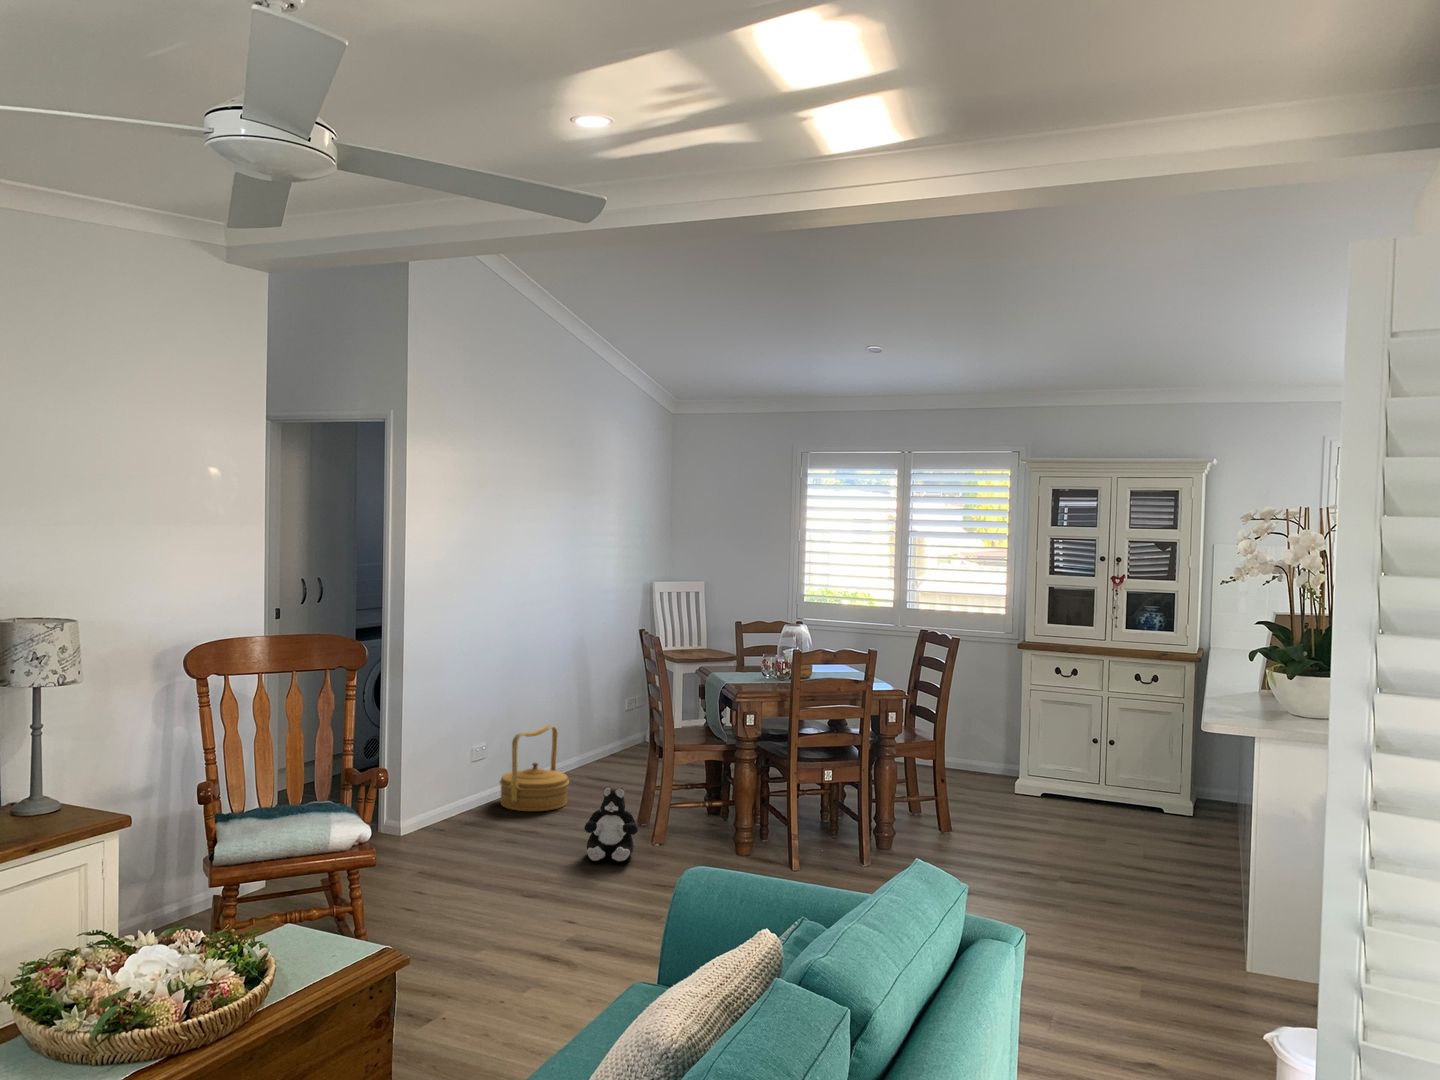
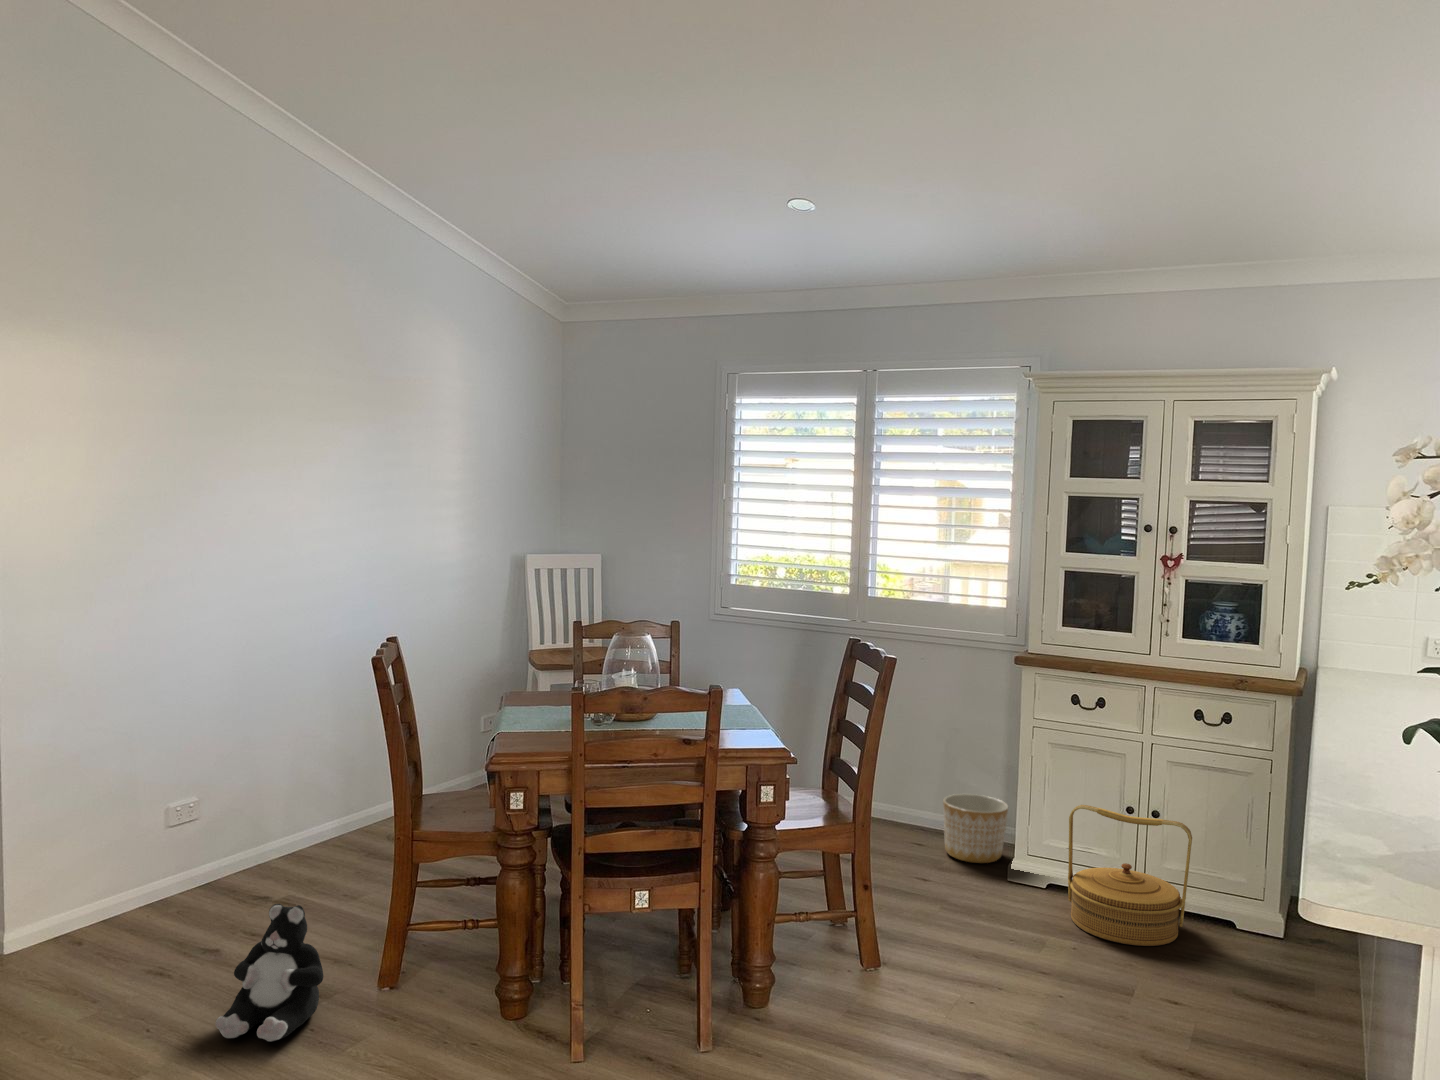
woven basket: present [500,725,569,812] -> present [1068,805,1192,946]
planter: none [968,742,1013,786] -> present [943,794,1008,863]

